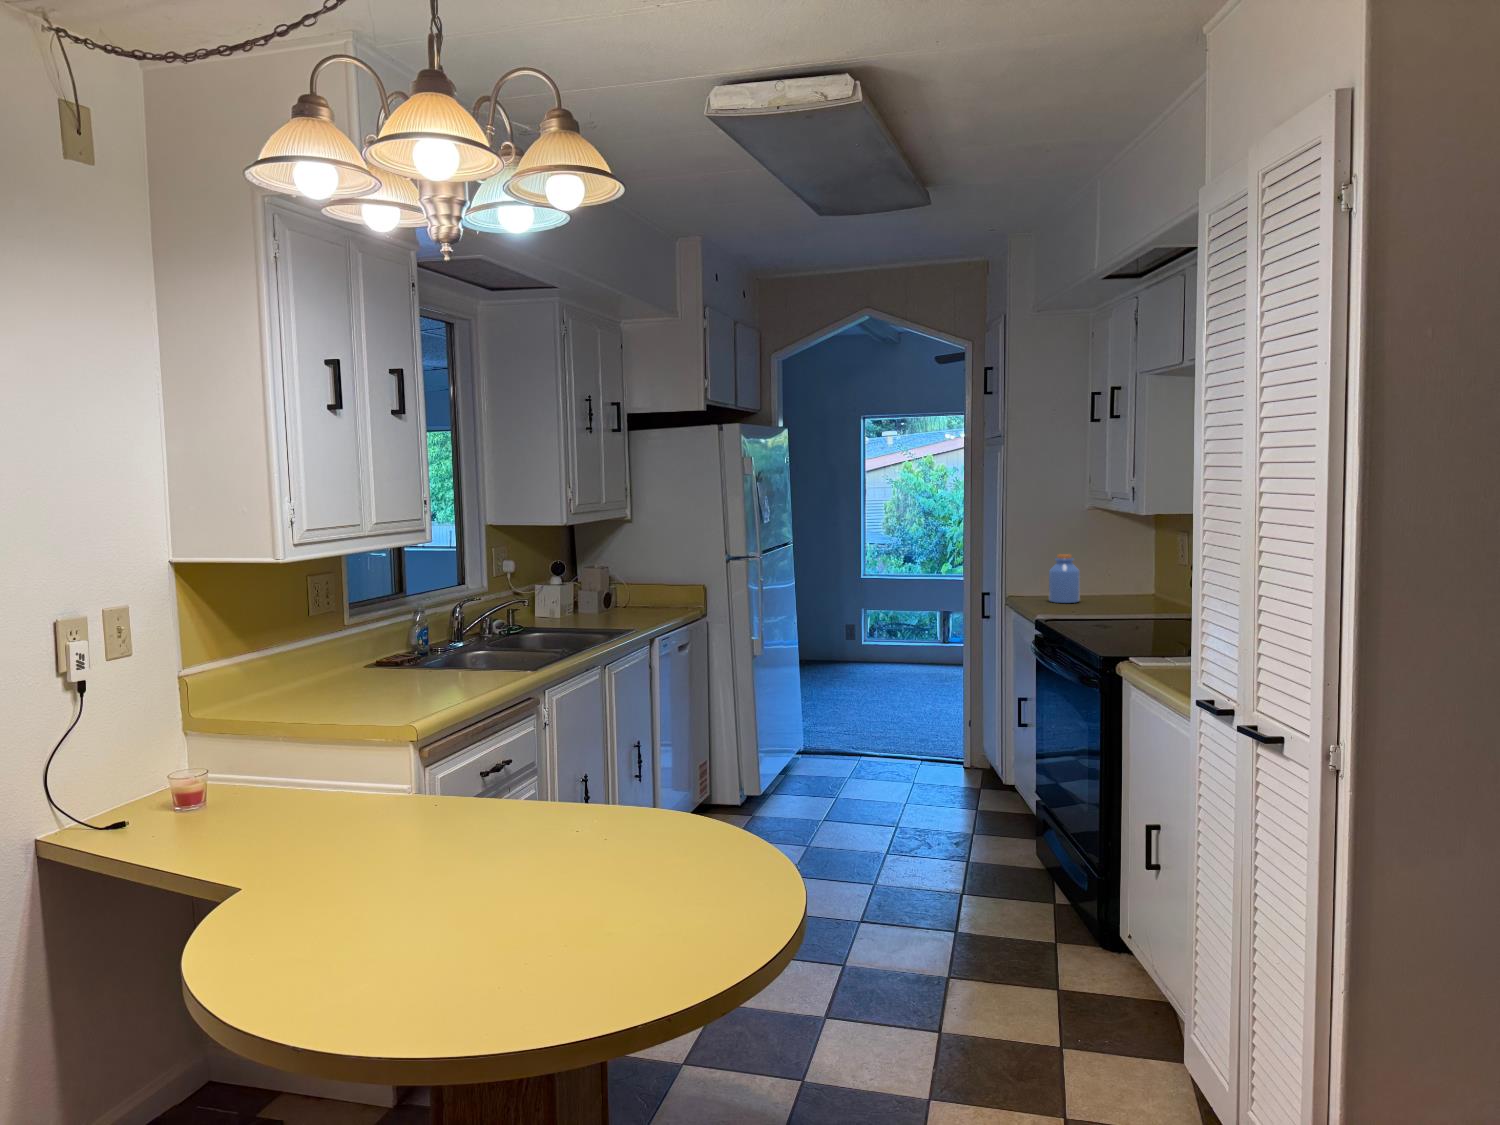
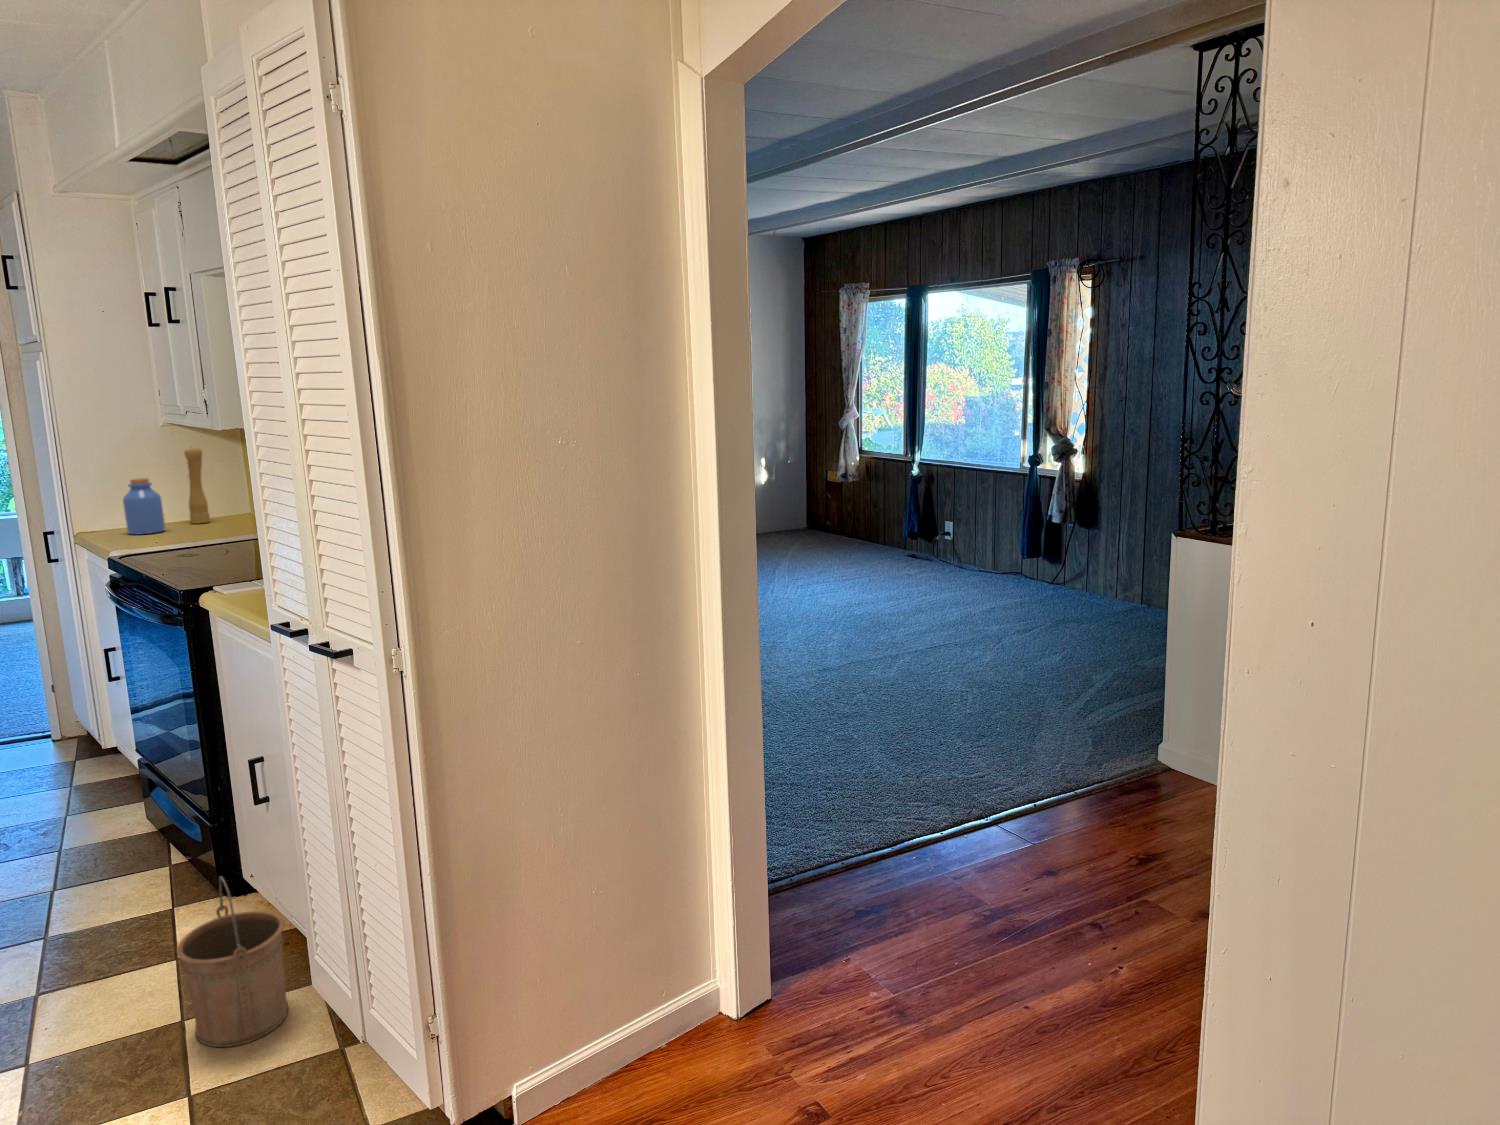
pepper mill: none [1099,529,1118,599] -> present [184,447,210,524]
bucket: none [1068,925,1166,1092] -> present [177,876,288,1047]

